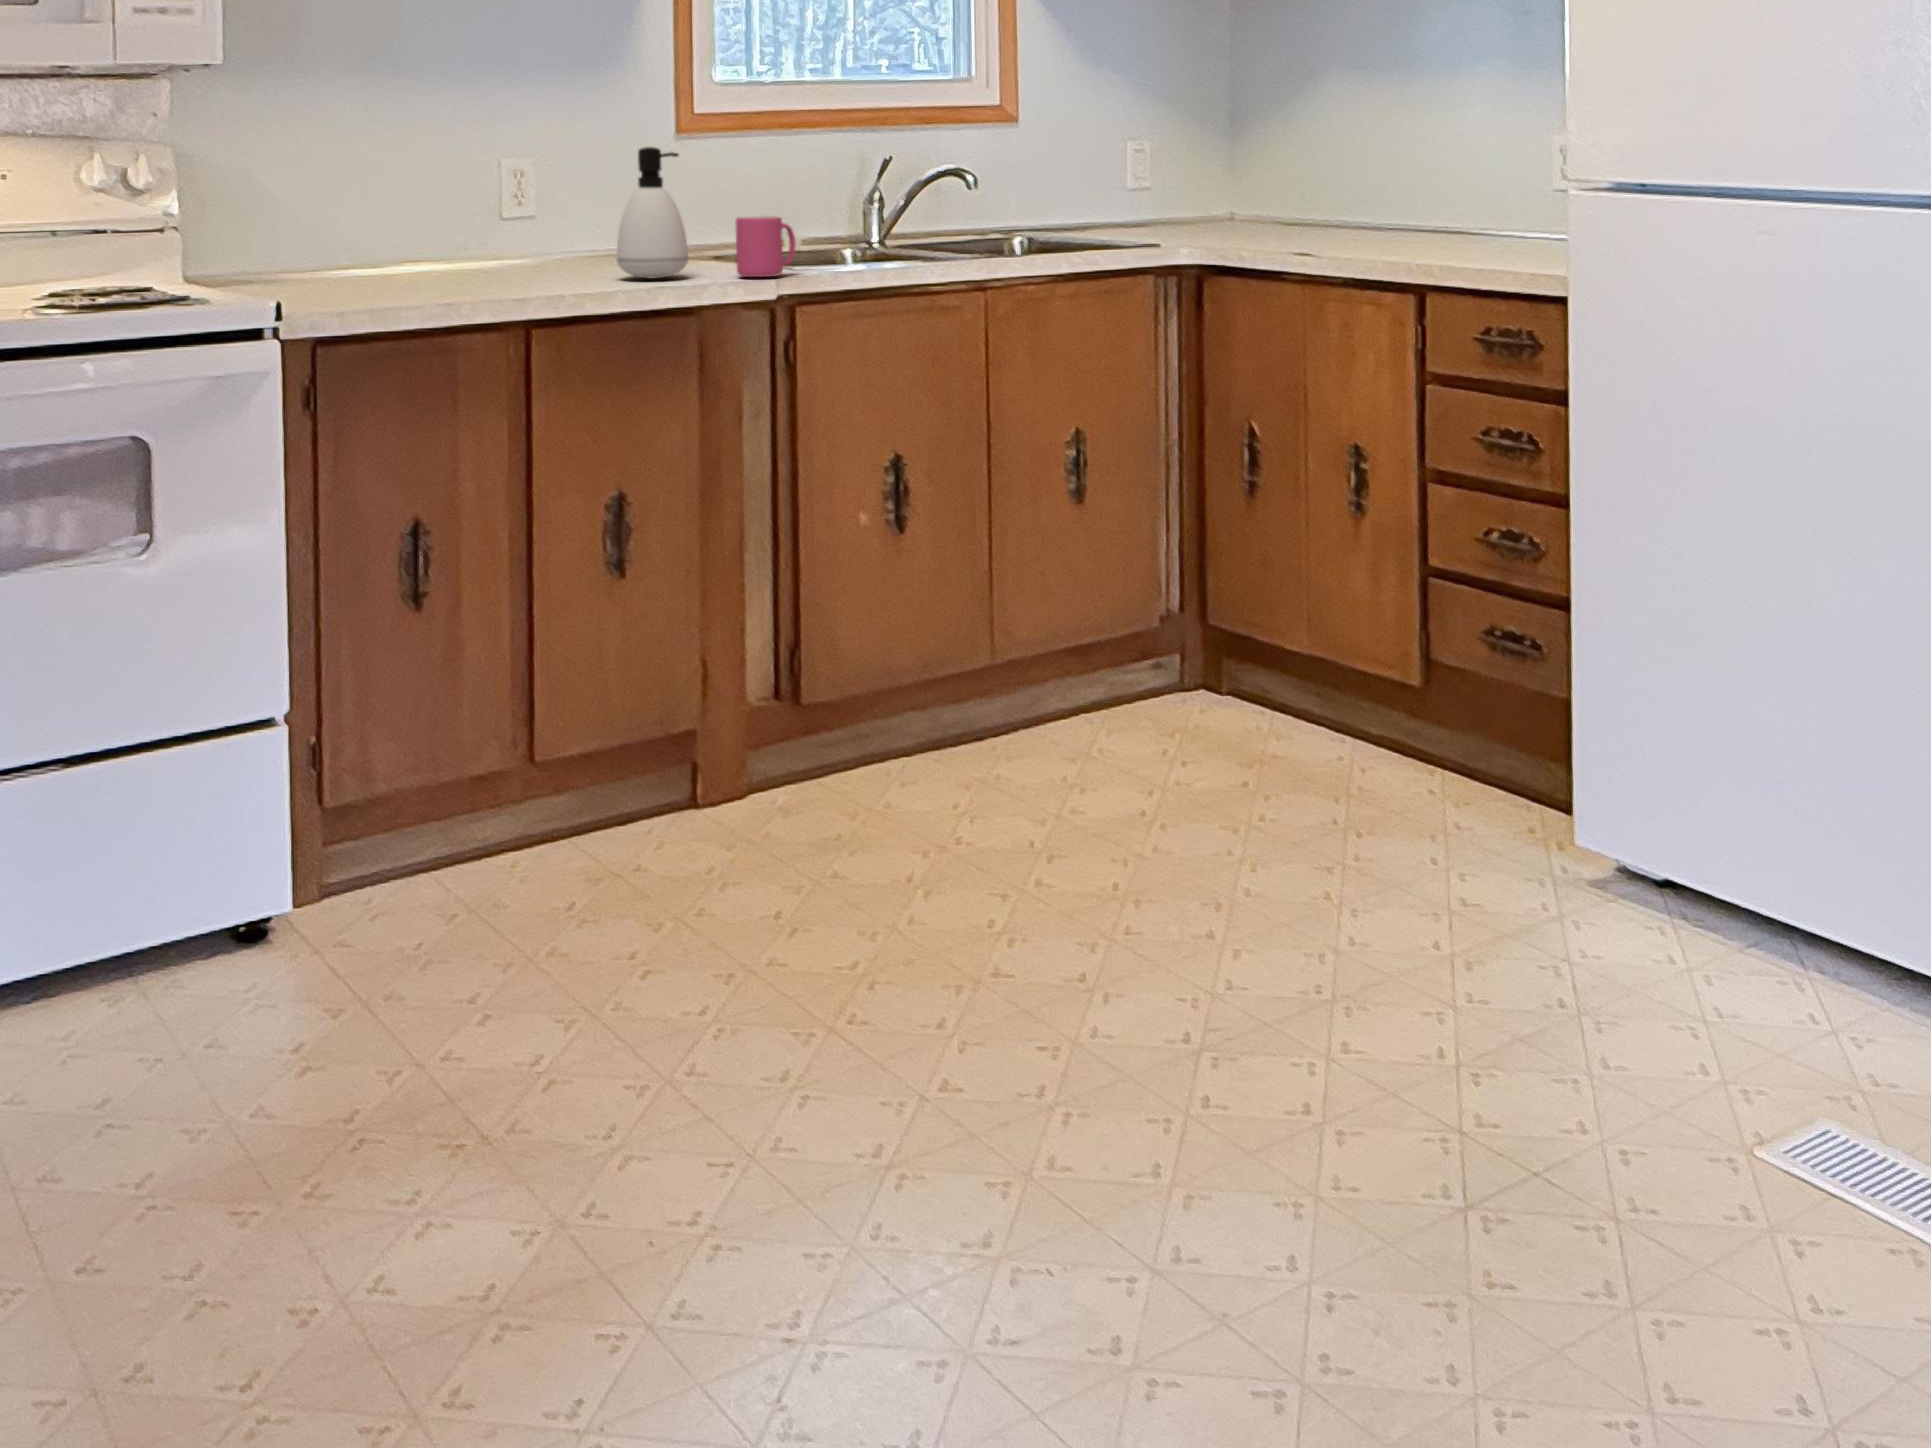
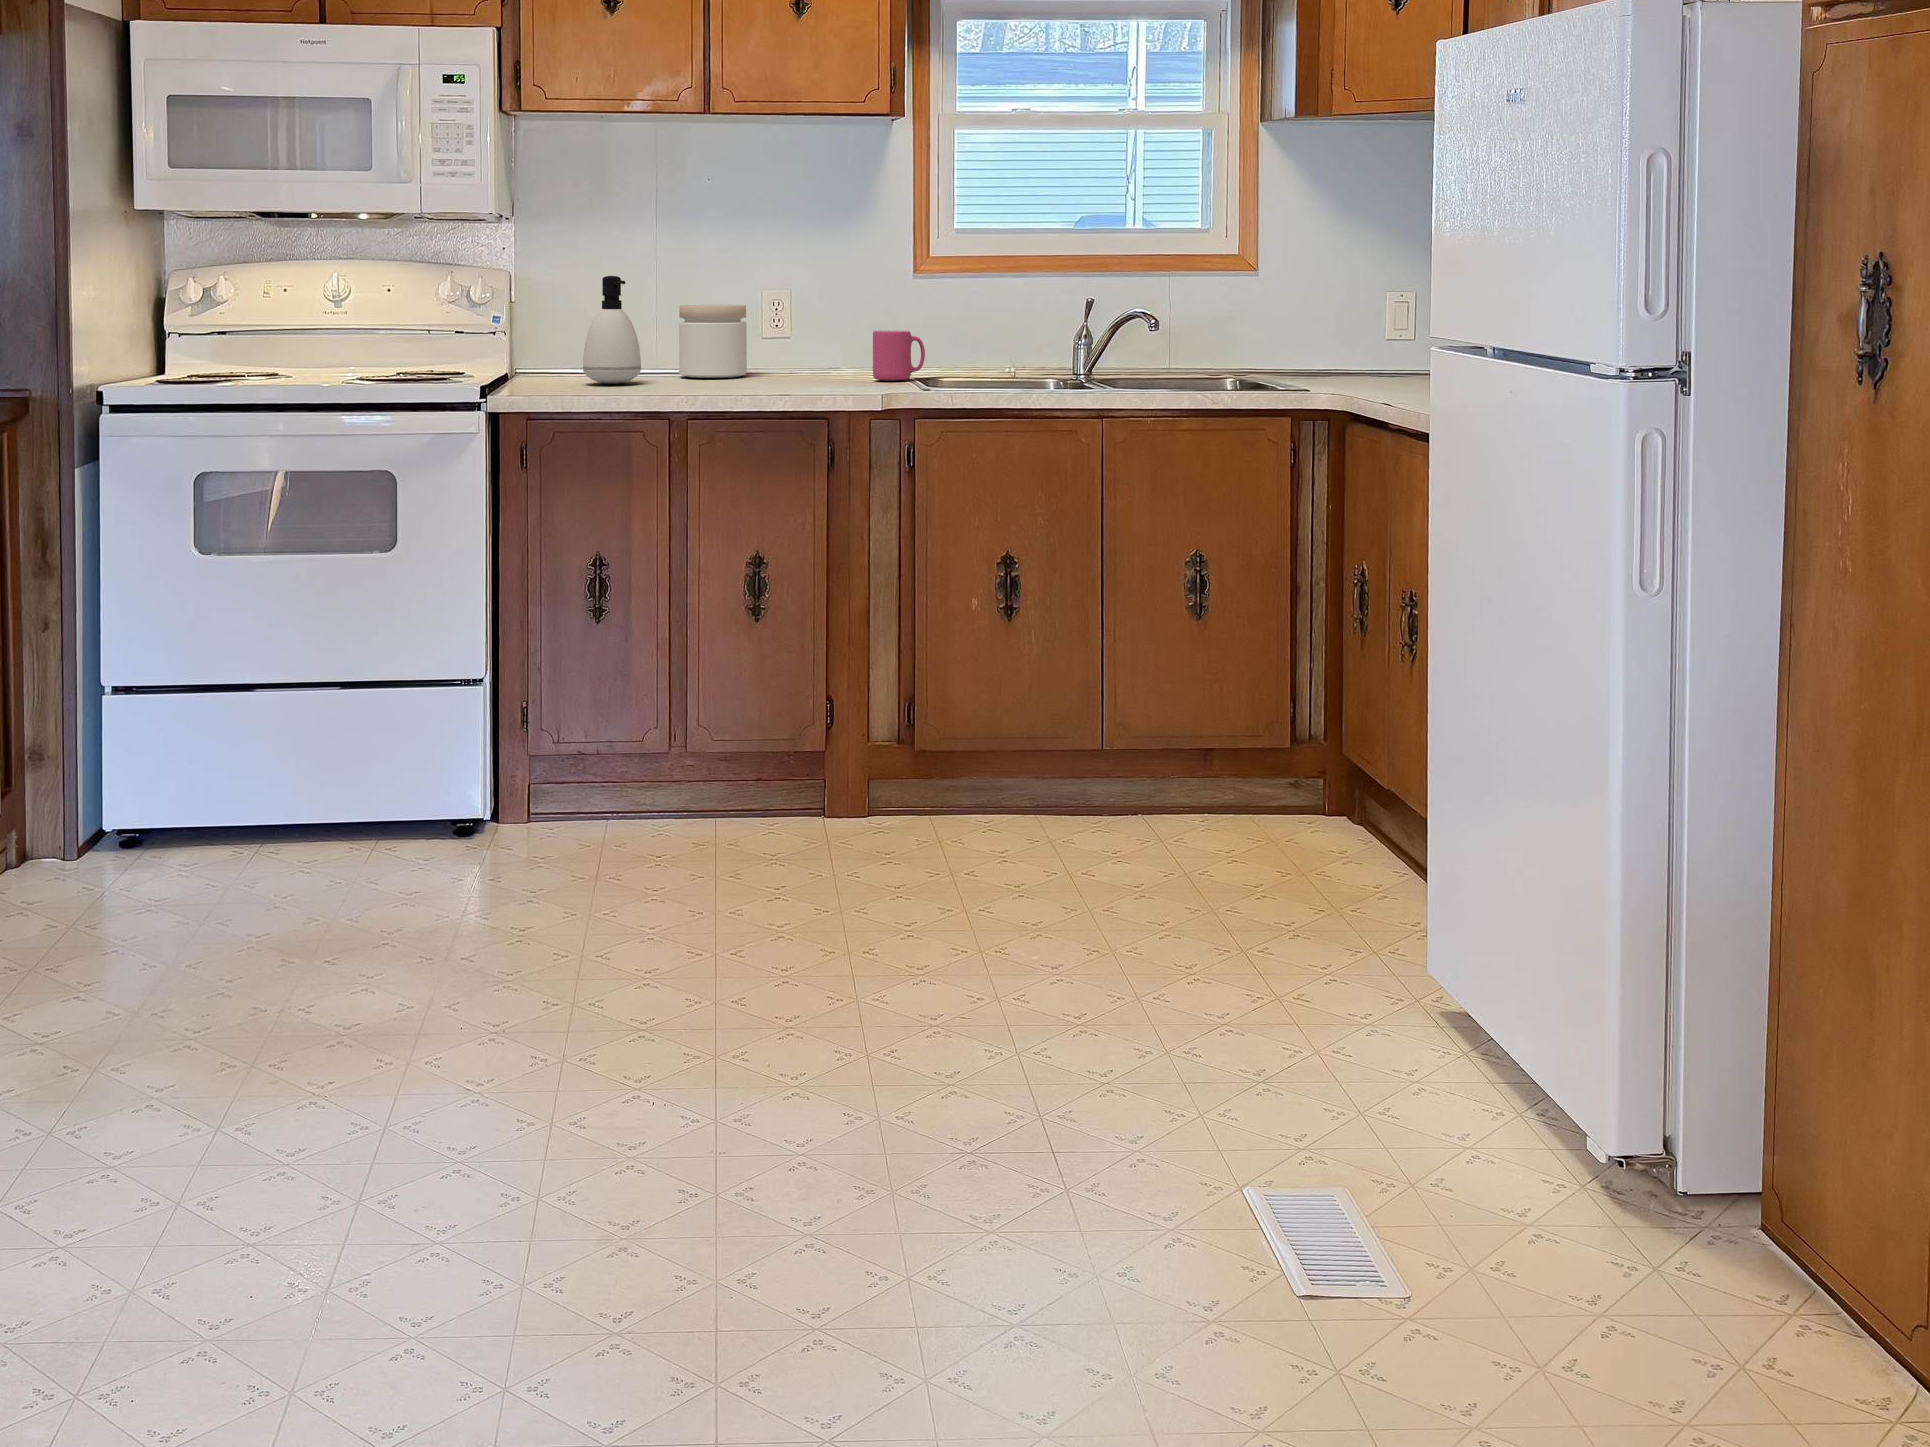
soap dispenser: present [617,147,688,279] -> present [583,276,641,384]
jar: none [469,189,560,283] -> present [679,305,747,378]

